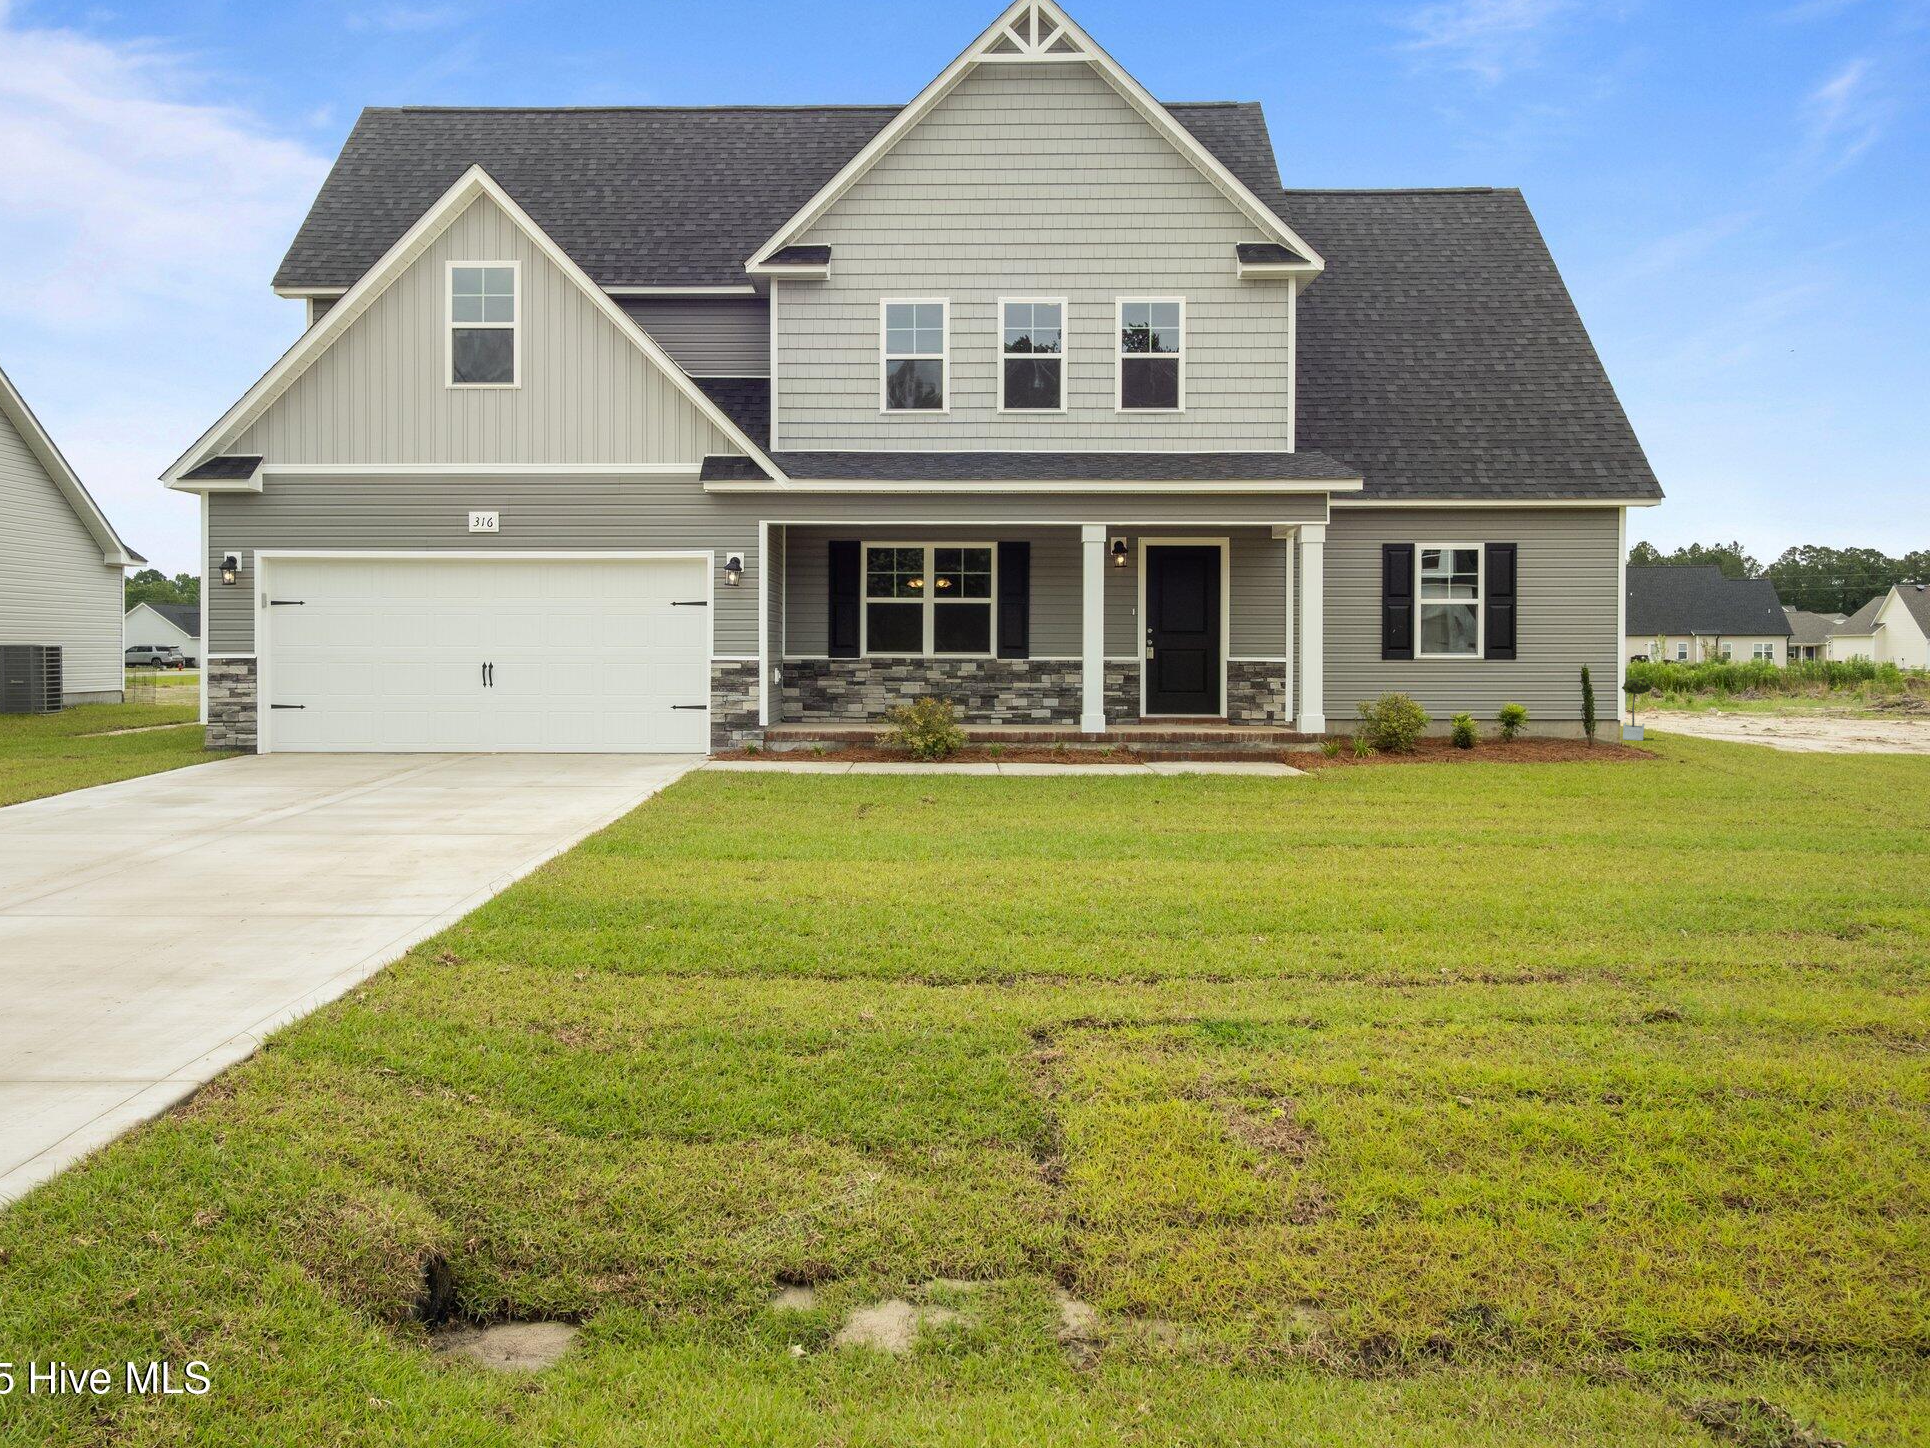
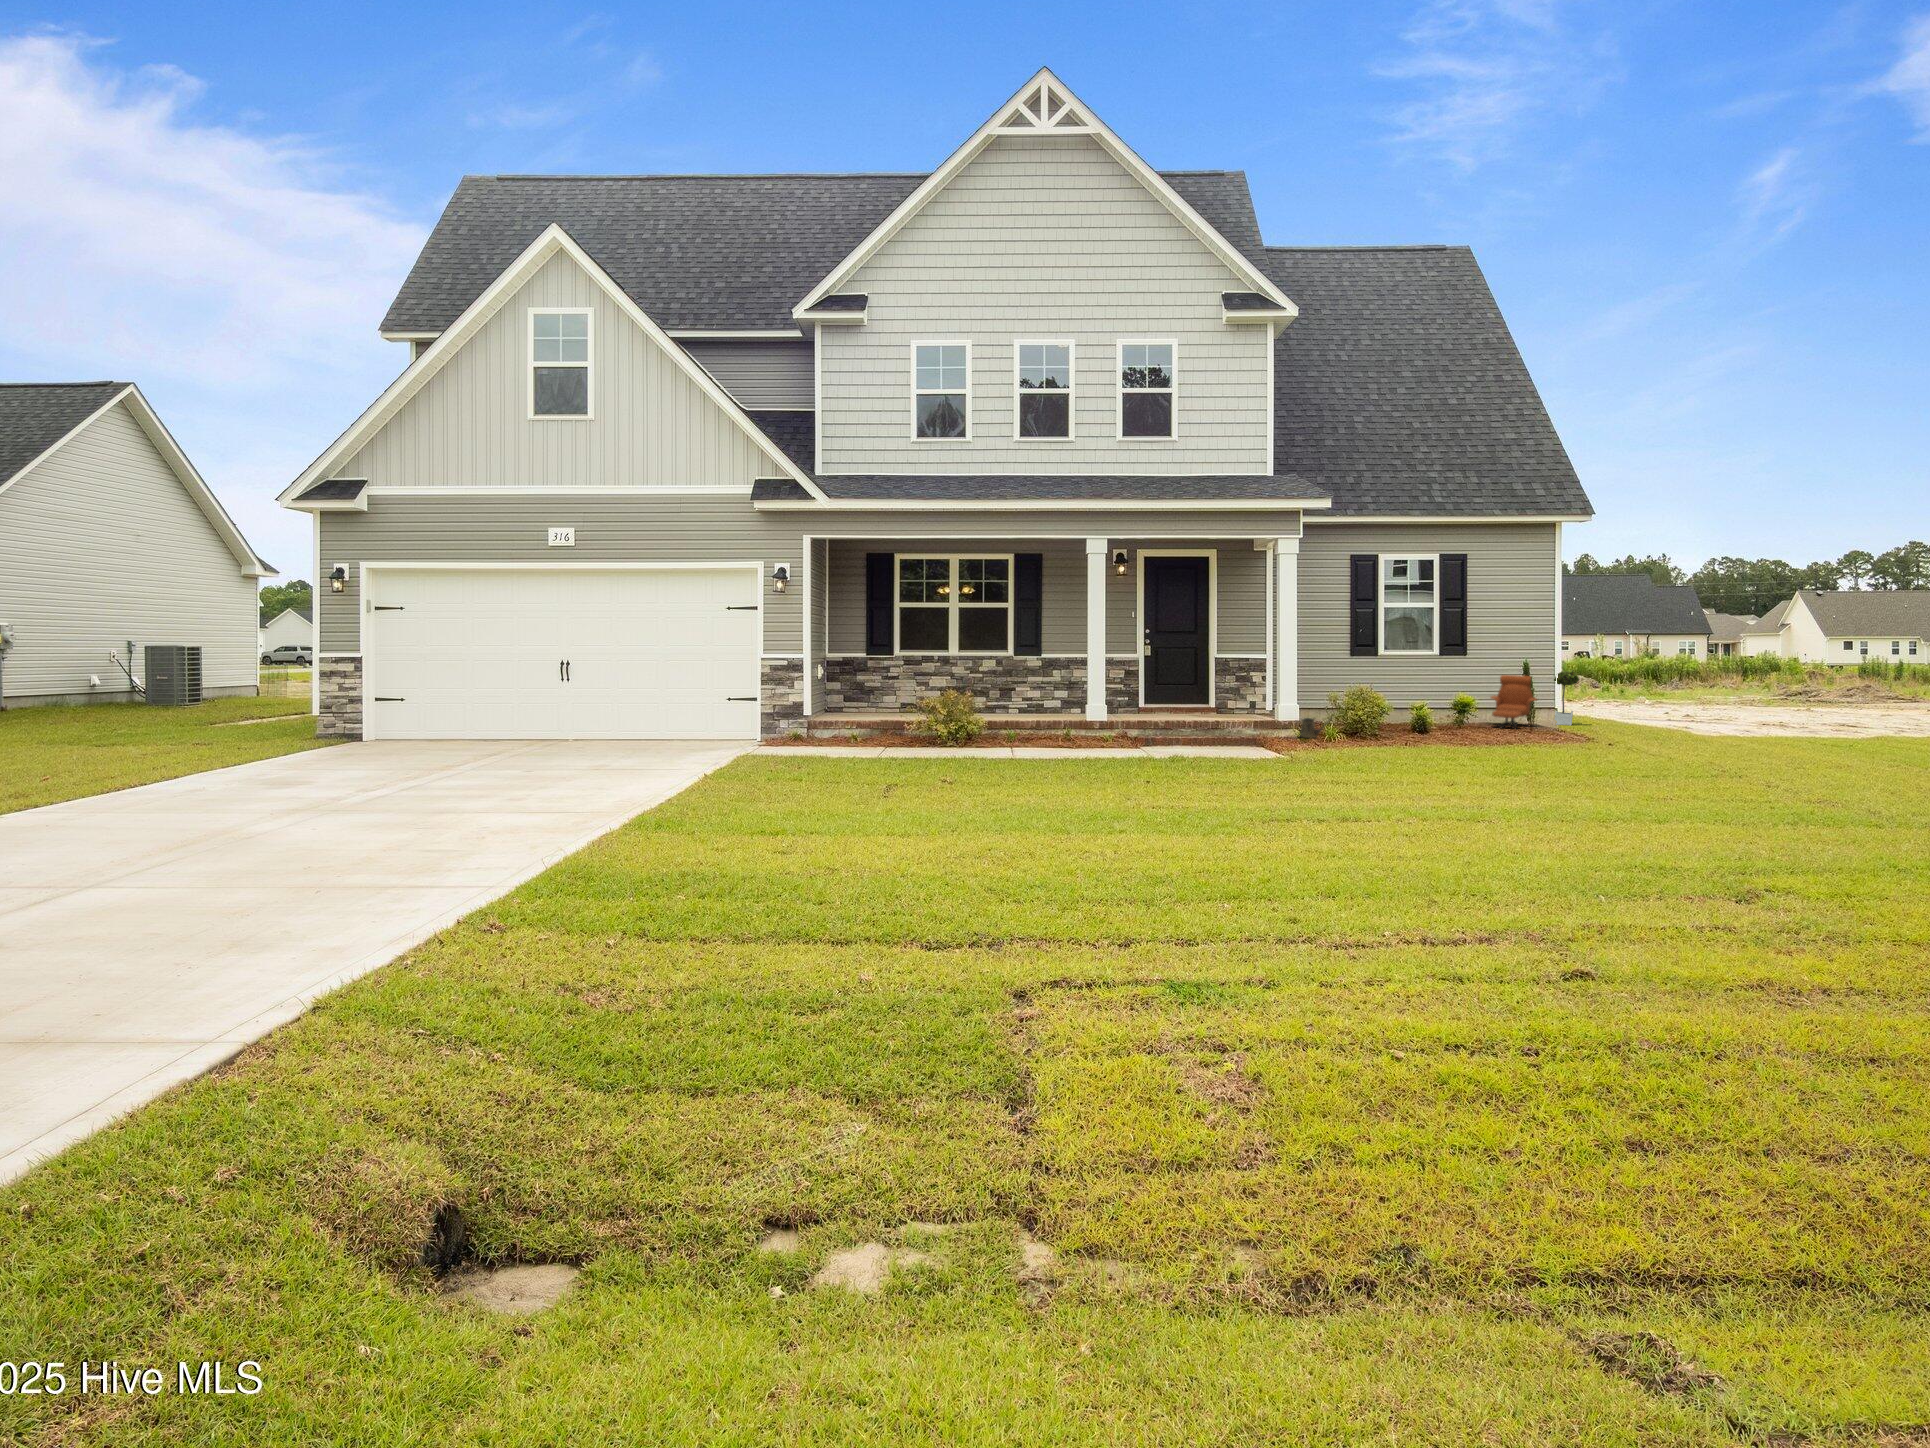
lounge chair: none [1548,682,1604,745] -> present [1491,675,1537,729]
watering can: none [1323,730,1368,754] -> present [1300,718,1327,738]

